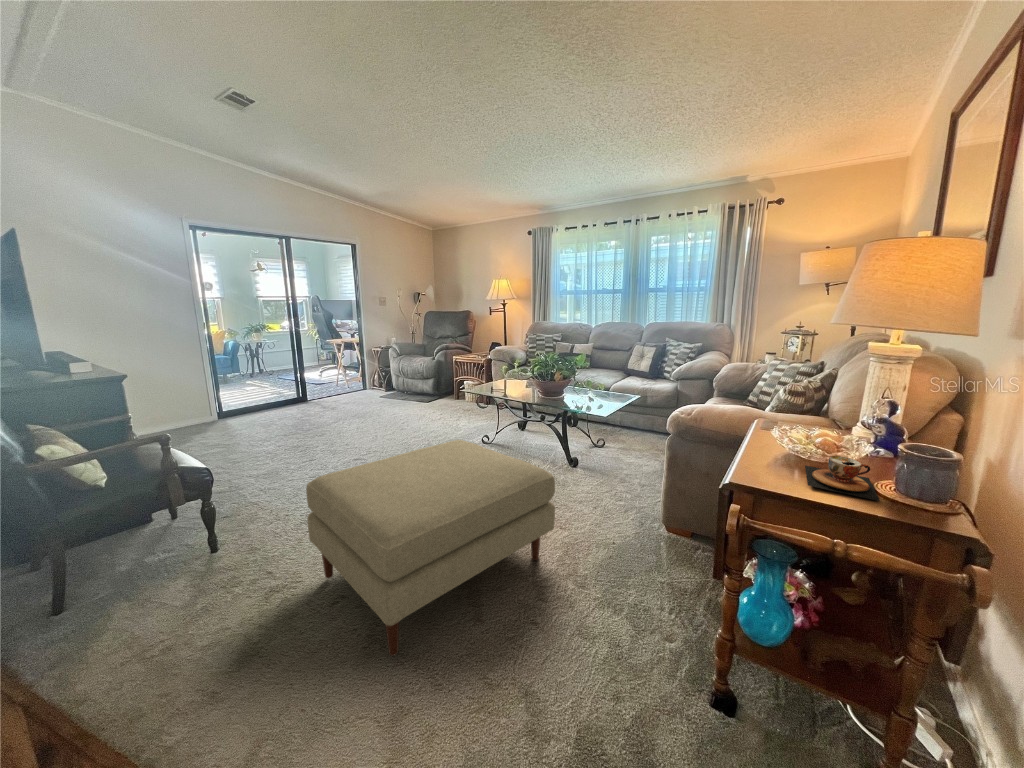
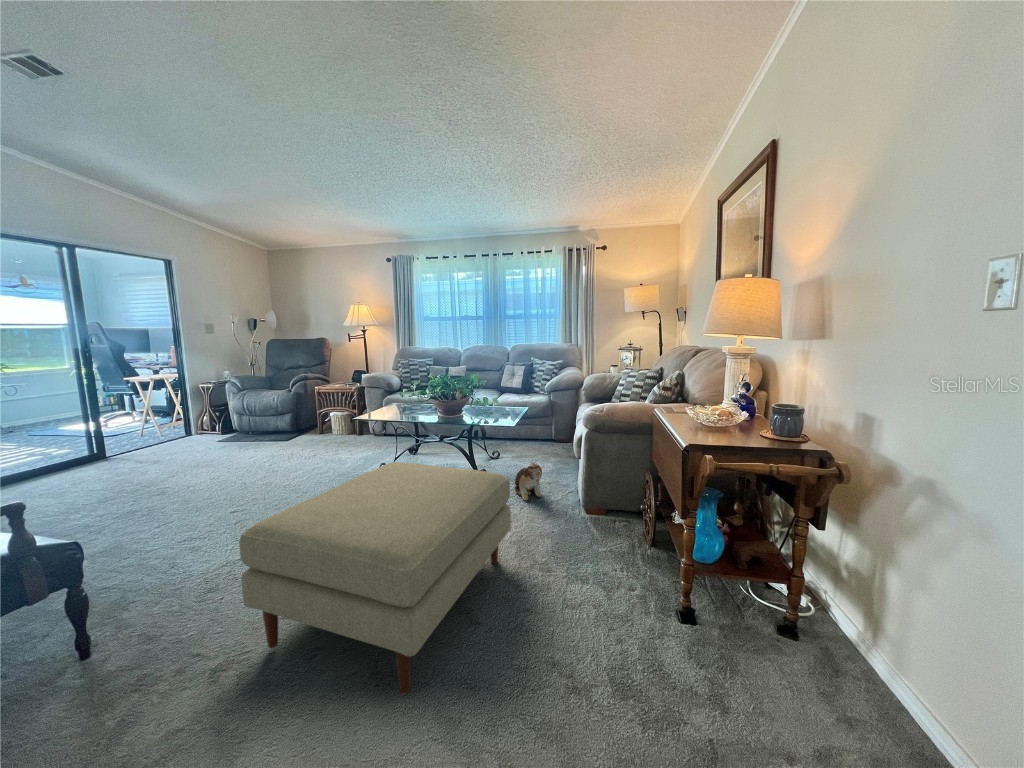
teacup: present [805,456,880,501] -> none [712,418,767,442]
plush toy: none [597,461,625,501] -> present [515,463,544,500]

